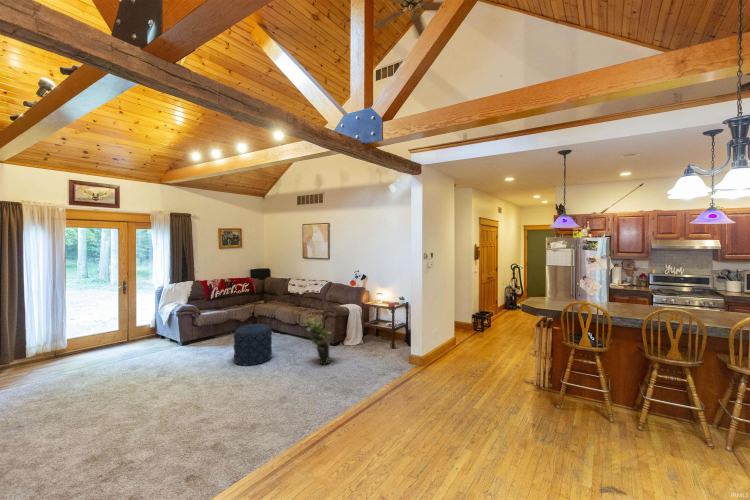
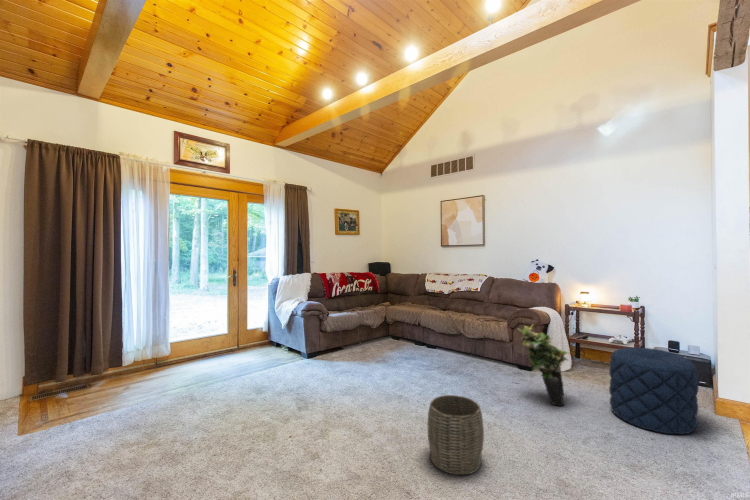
pouf: present [234,324,272,365] -> present [609,348,698,434]
woven basket: none [219,360,251,399] -> present [427,395,484,475]

